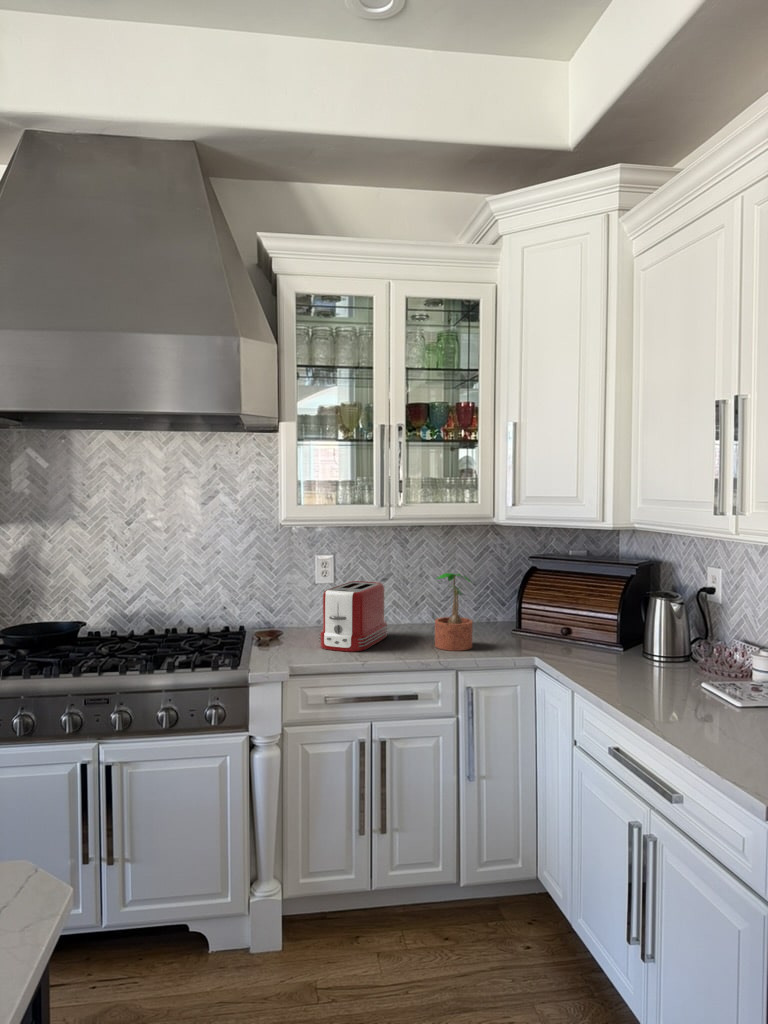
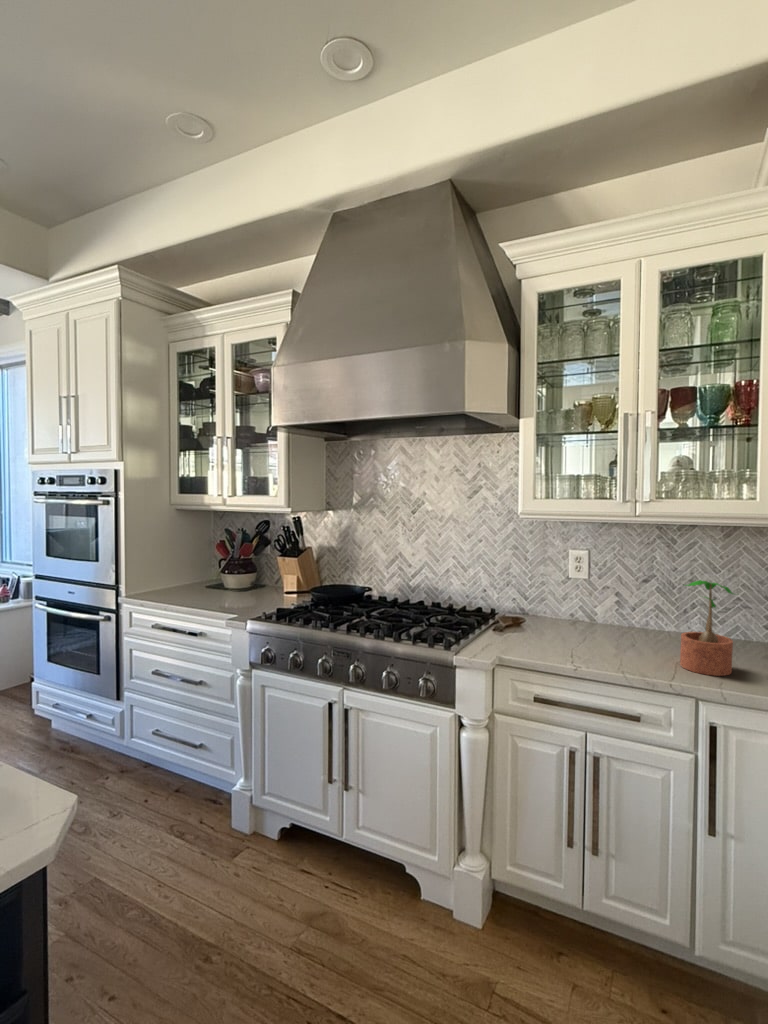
toaster: present [319,581,388,652] -> none [547,579,634,653]

